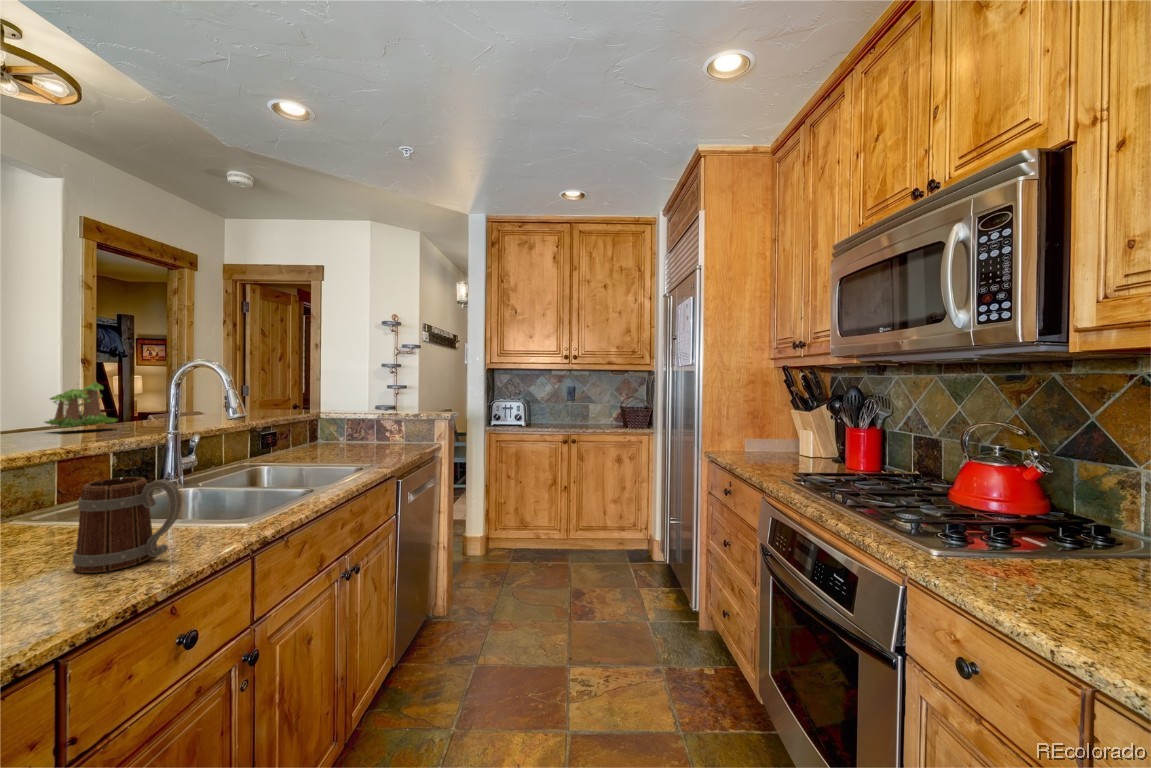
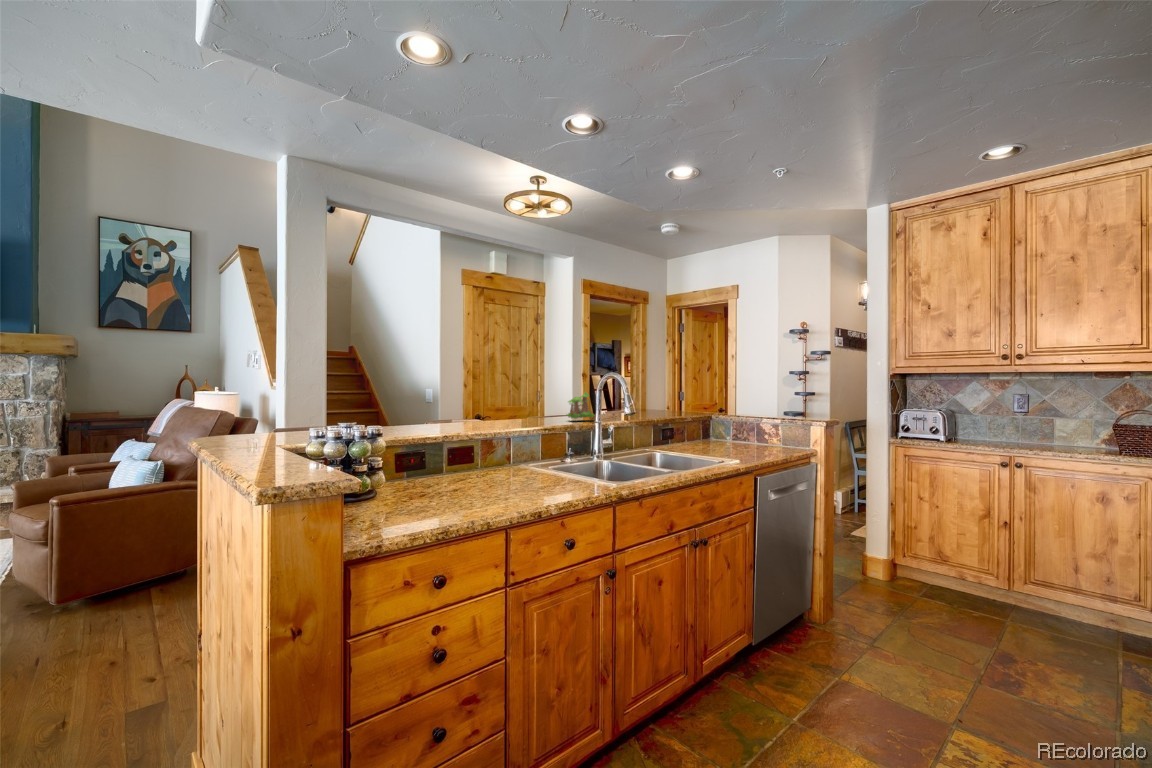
mug: present [73,477,181,573] -> none [561,445,600,490]

